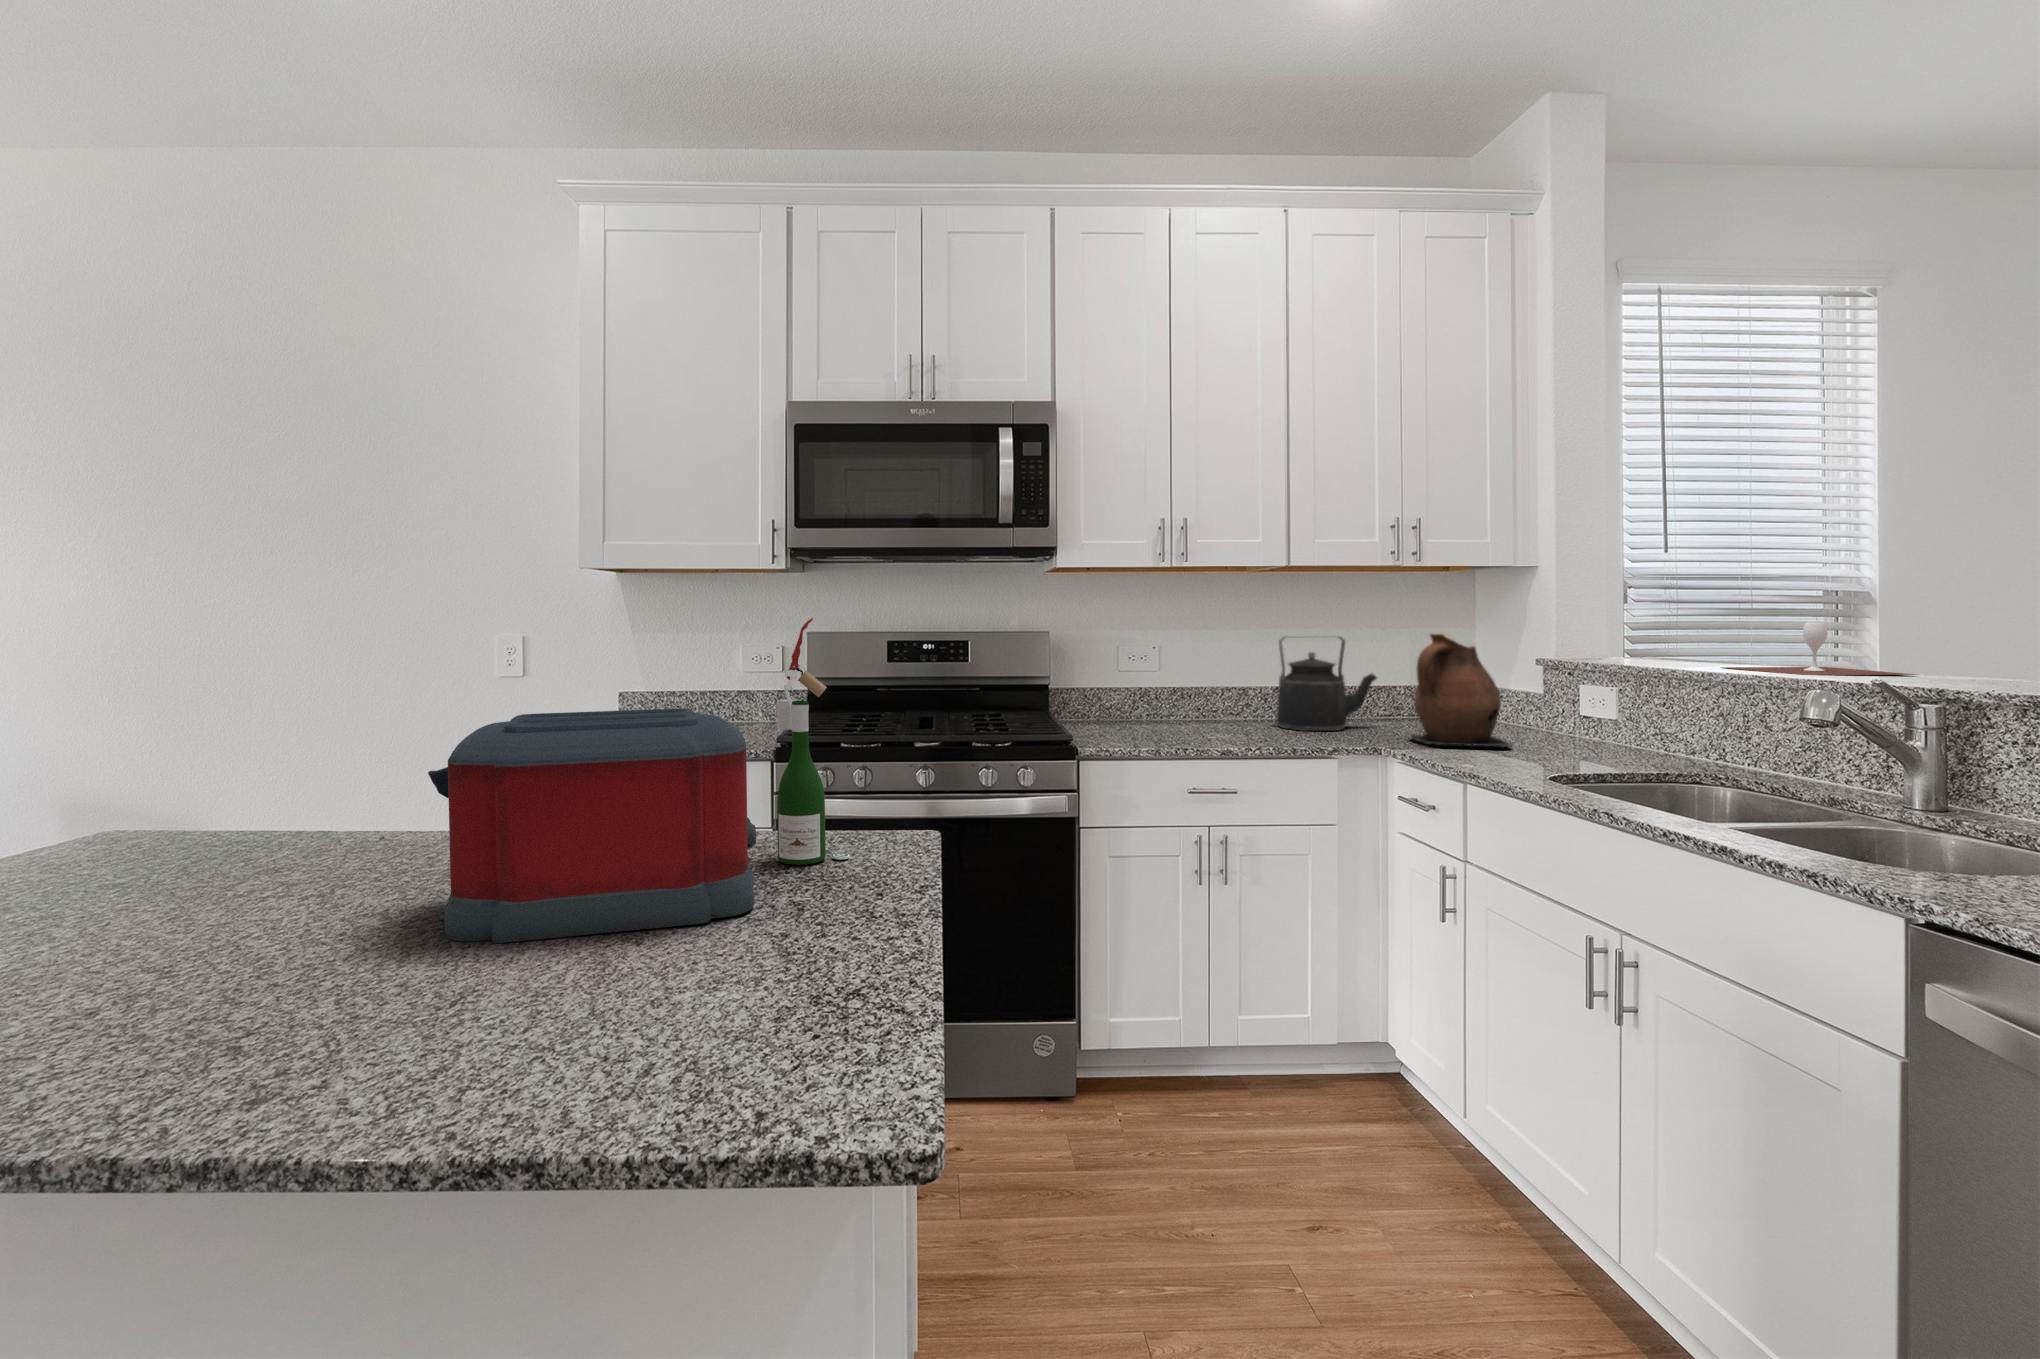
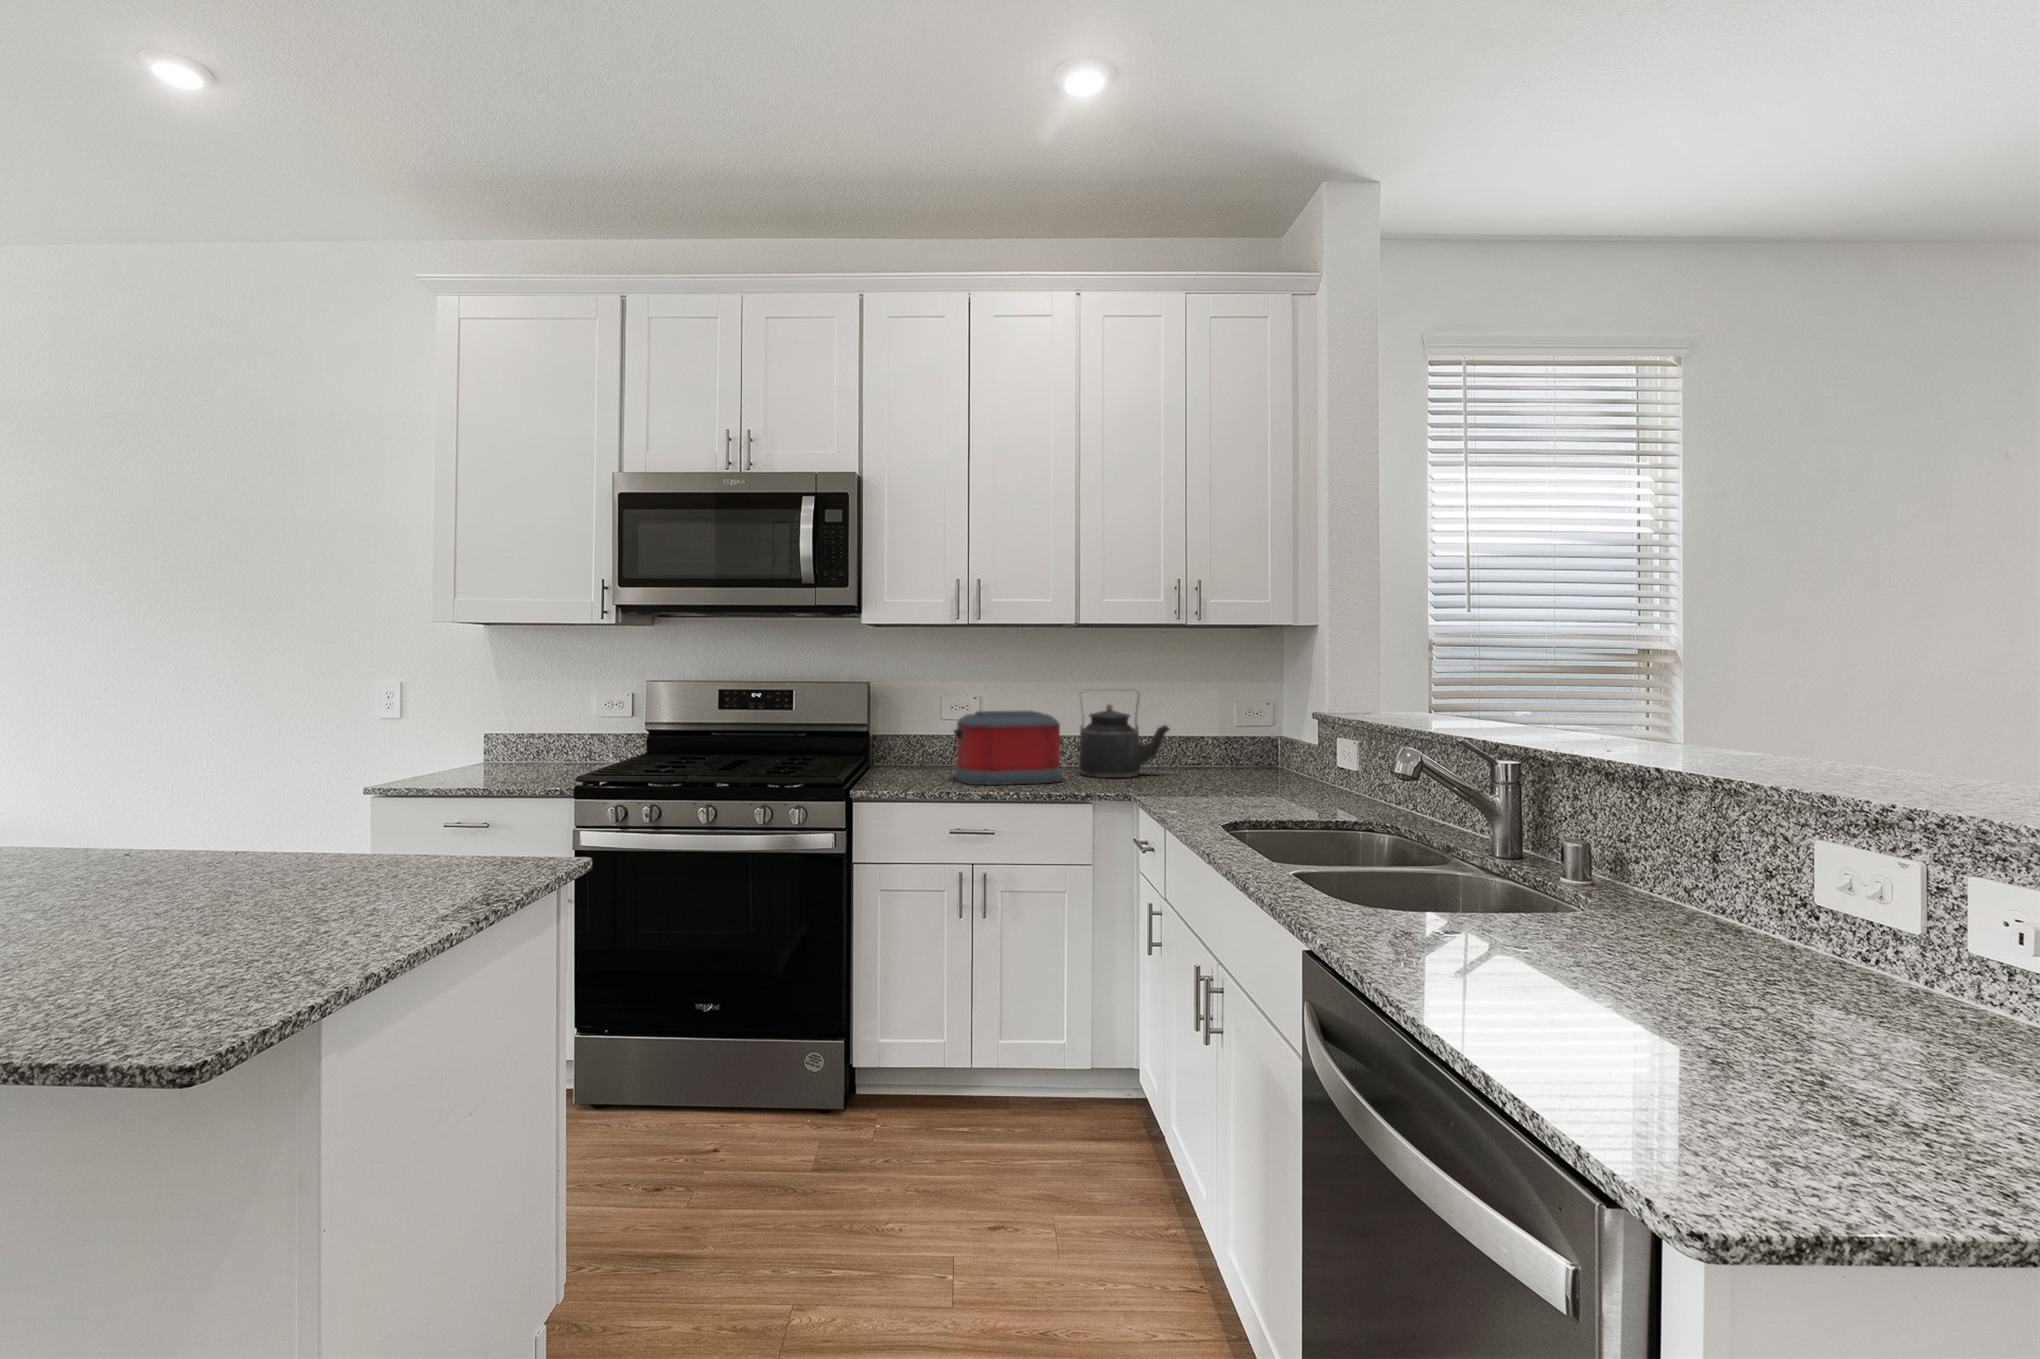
wine bottle: present [776,618,850,865] -> none [407,676,470,880]
wine glass: present [1722,622,1917,675] -> none [1416,684,1562,733]
ceramic pitcher: present [1411,634,1511,748] -> none [1175,689,1259,797]
toaster: present [428,708,756,943] -> present [954,711,1062,785]

